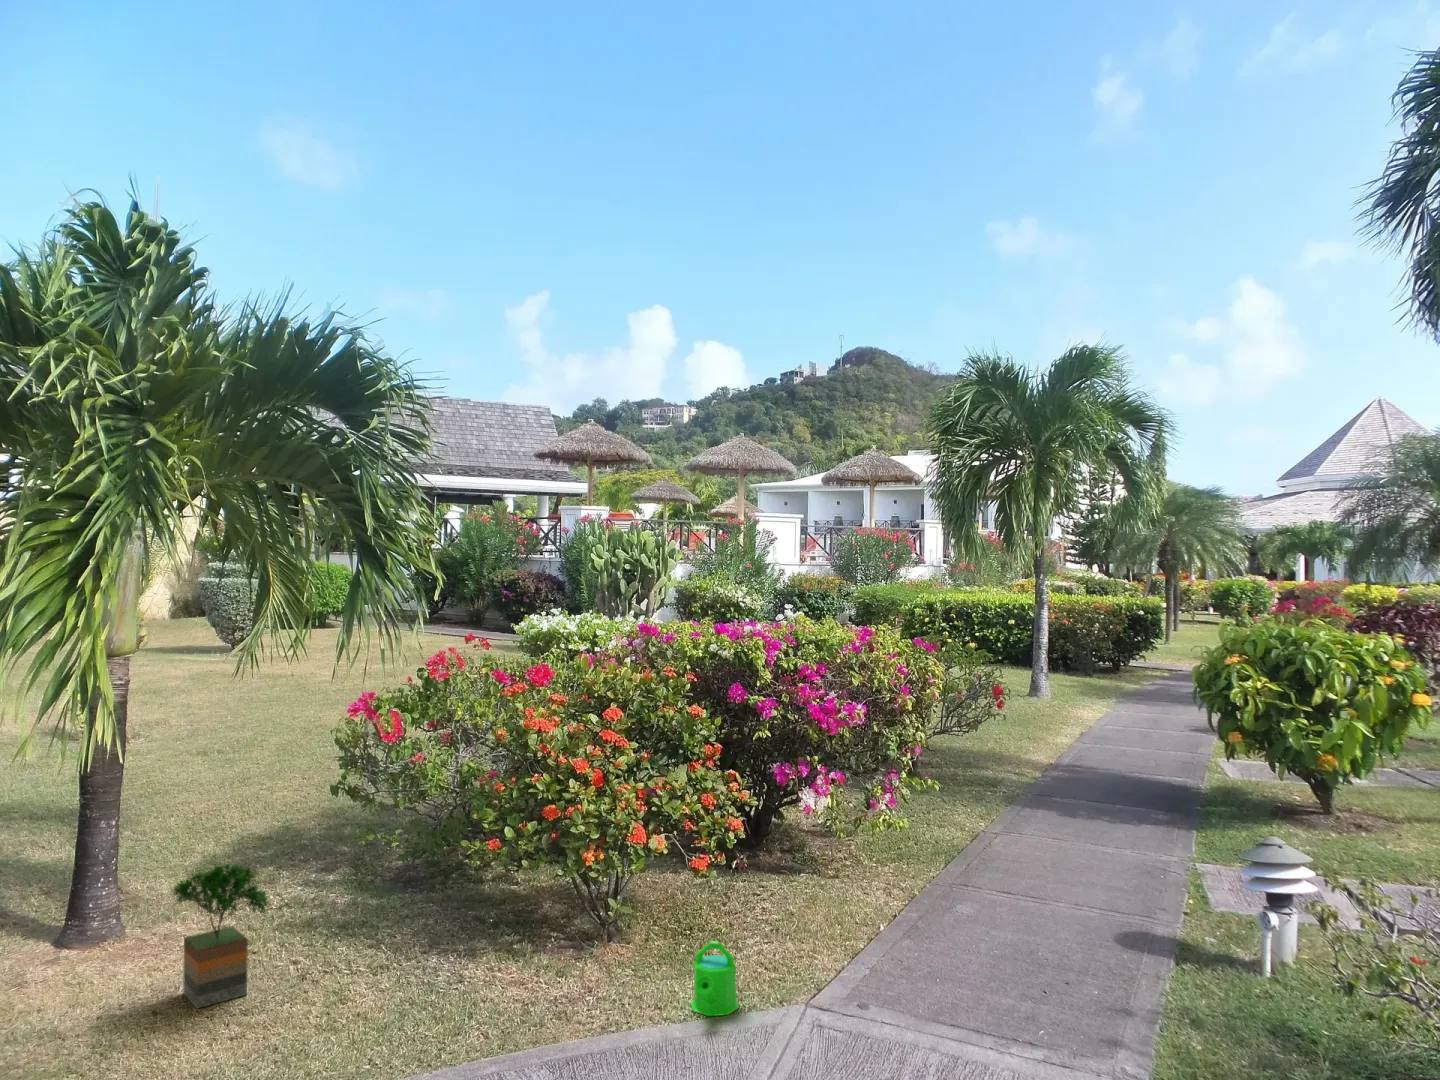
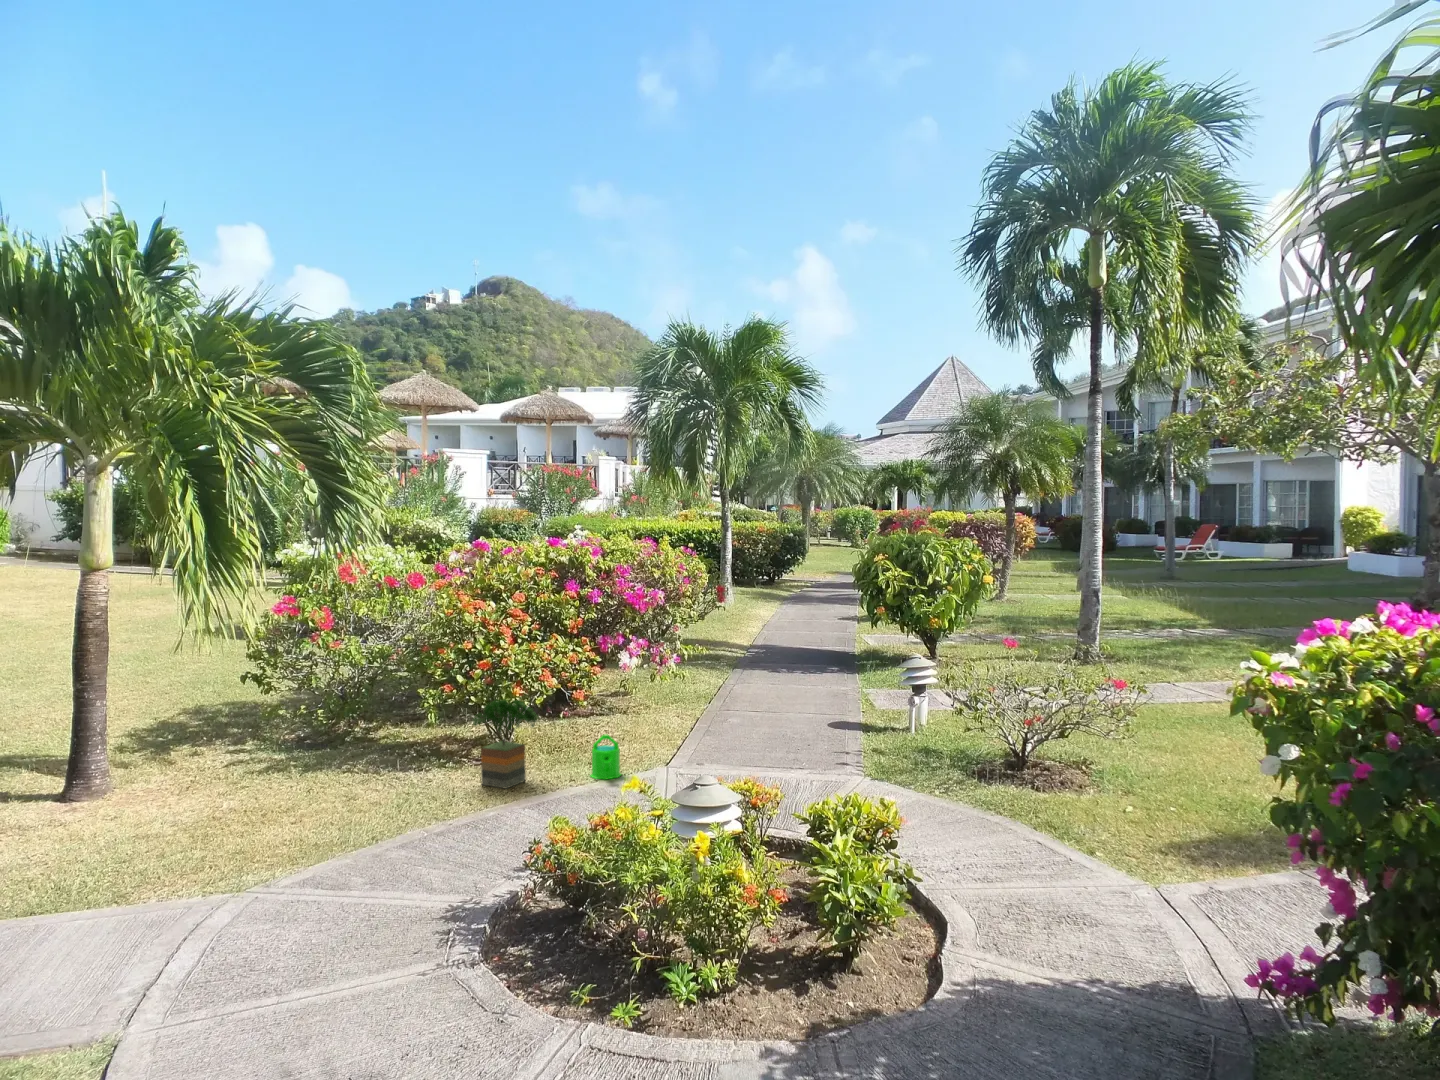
potted tree: present [173,864,269,1008] -> present [474,699,538,789]

